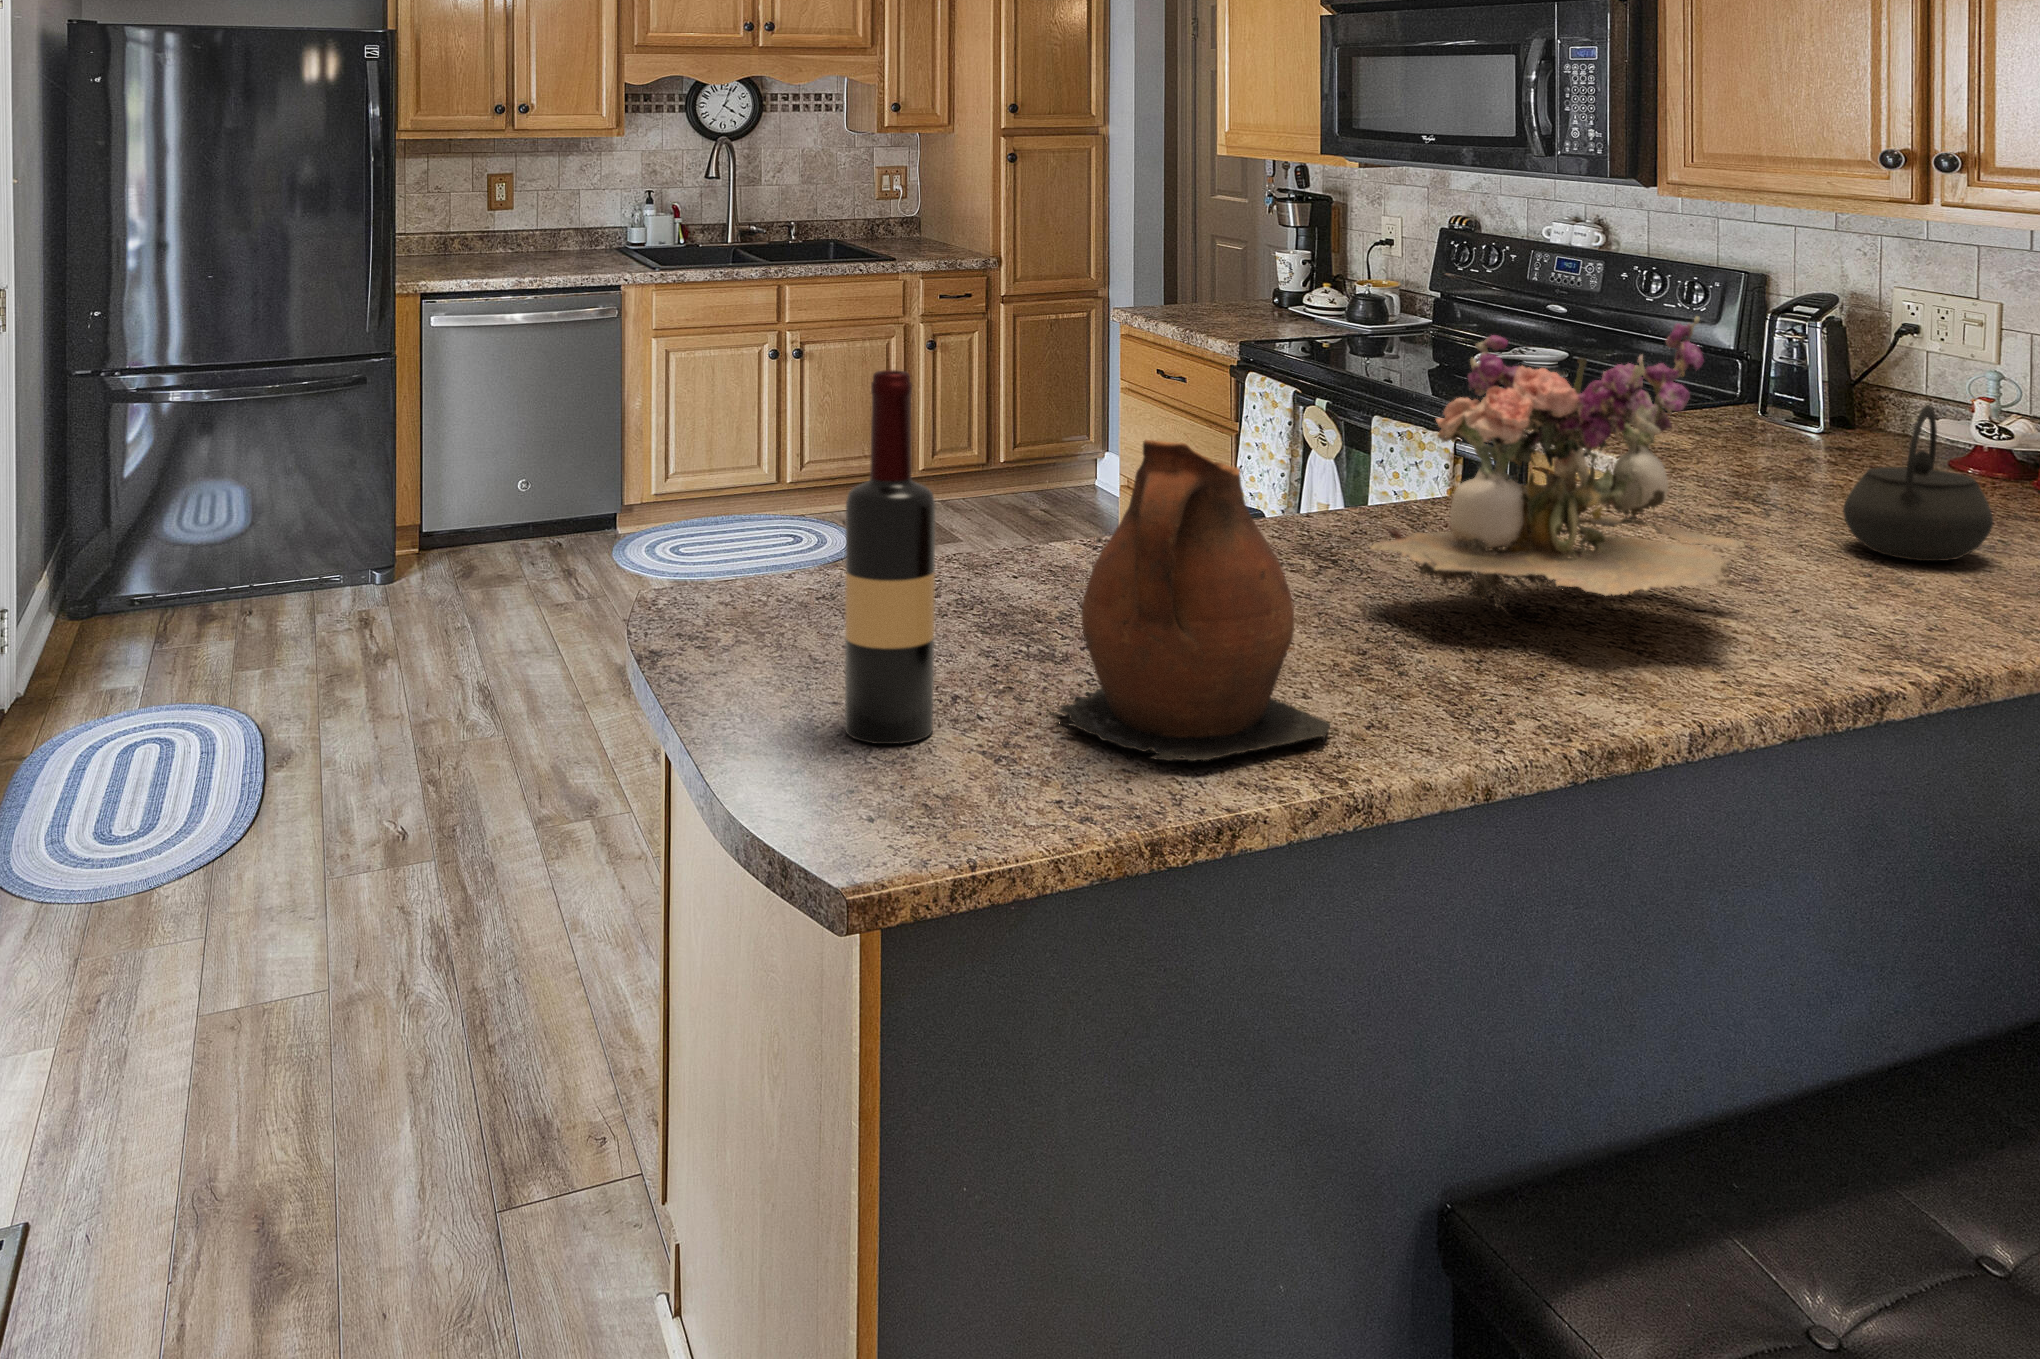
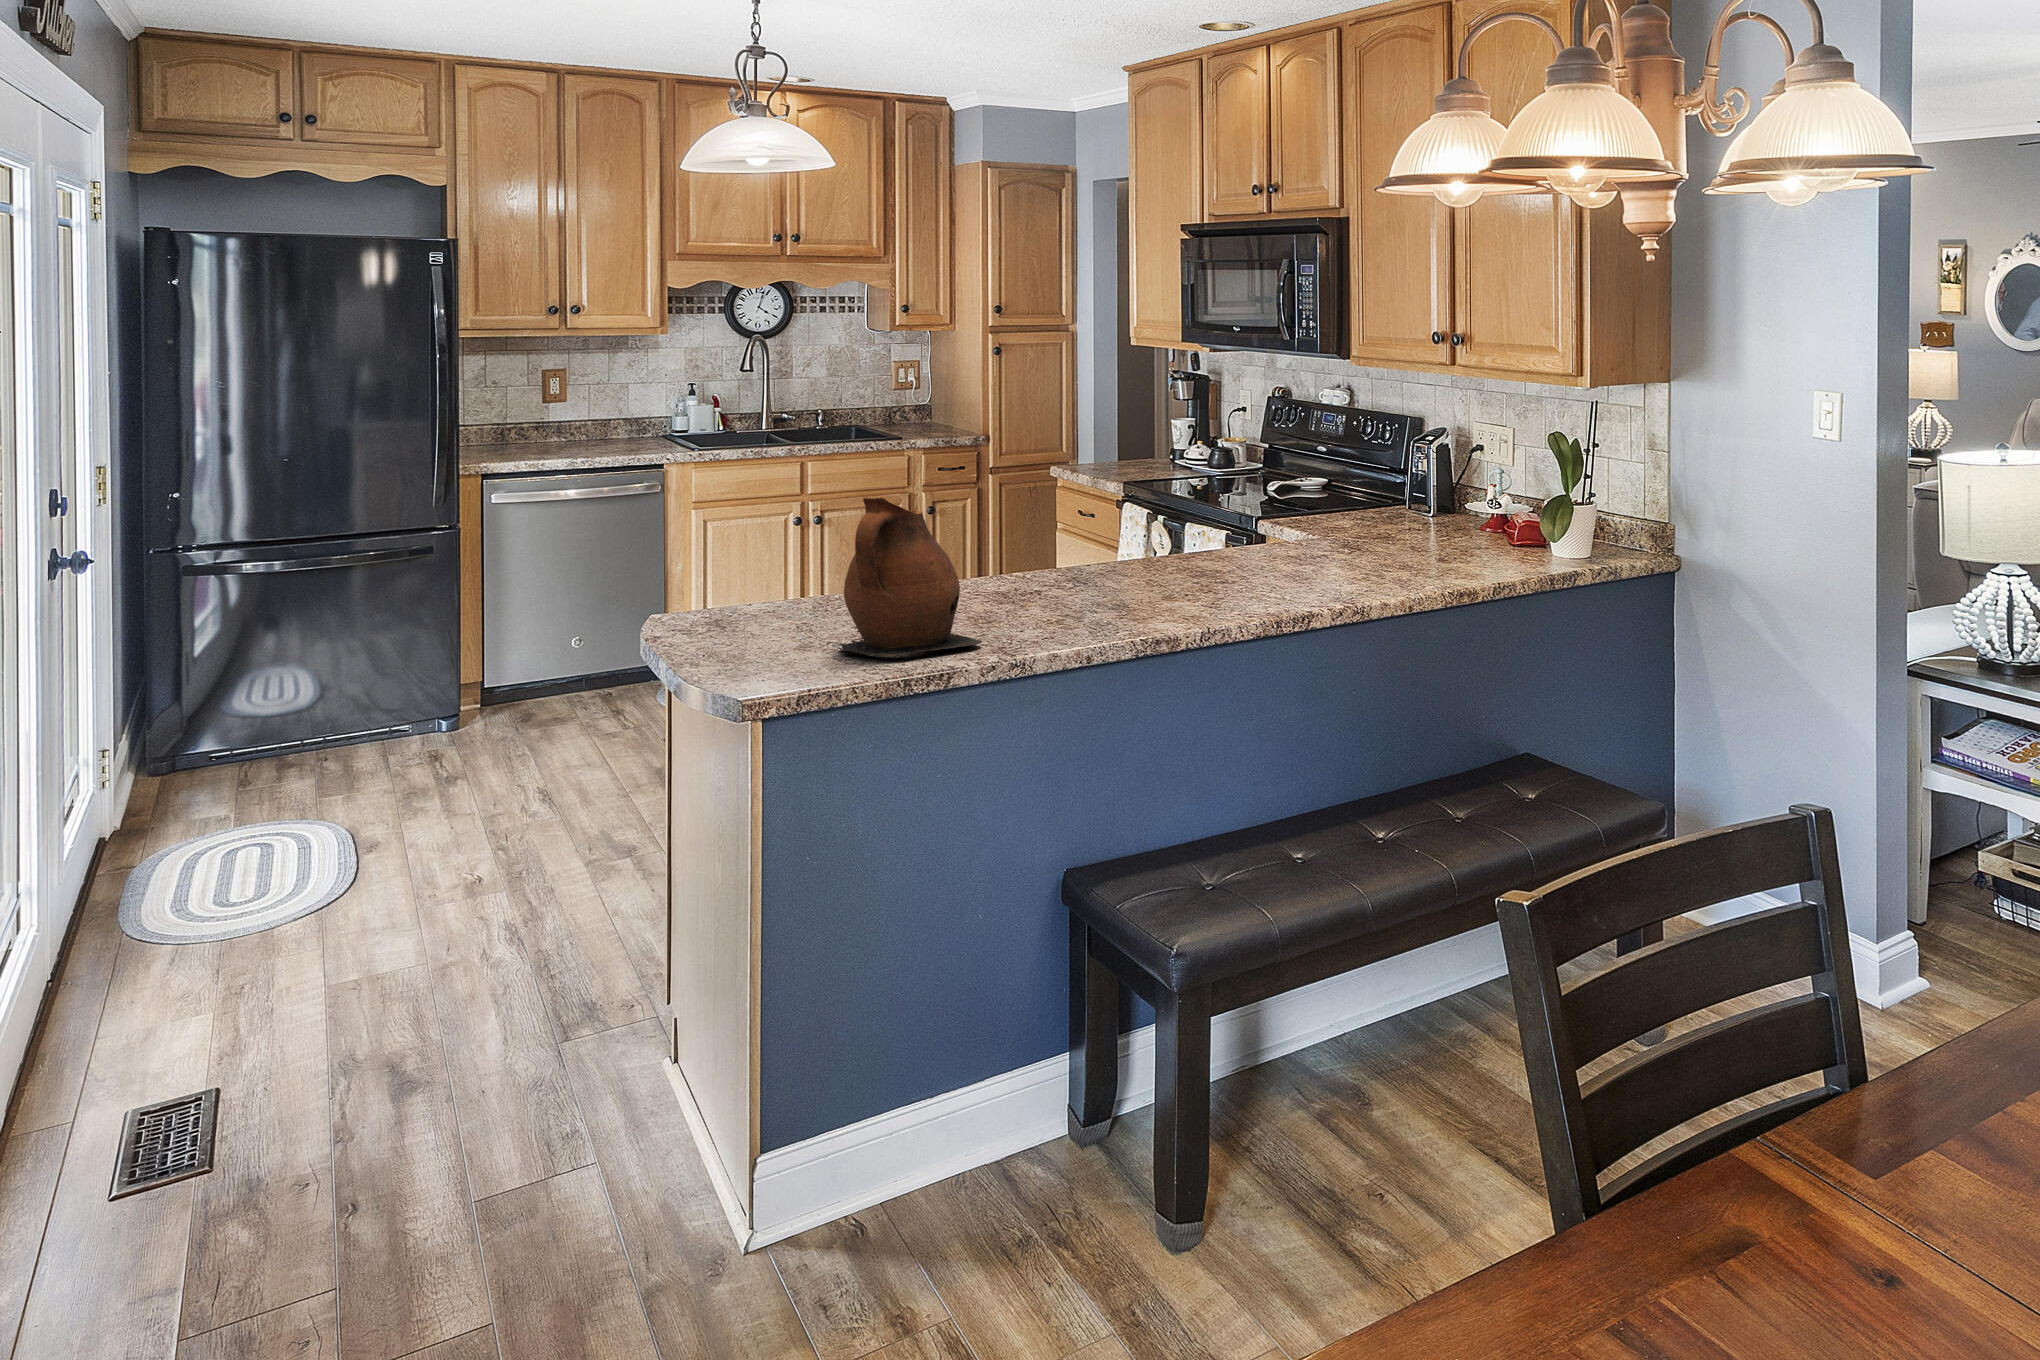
flower arrangement: present [1370,316,1744,613] -> none [1054,432,1273,602]
wine bottle: present [845,370,935,744] -> none [707,468,766,663]
kettle: present [1843,405,1993,561] -> none [1381,480,1458,570]

